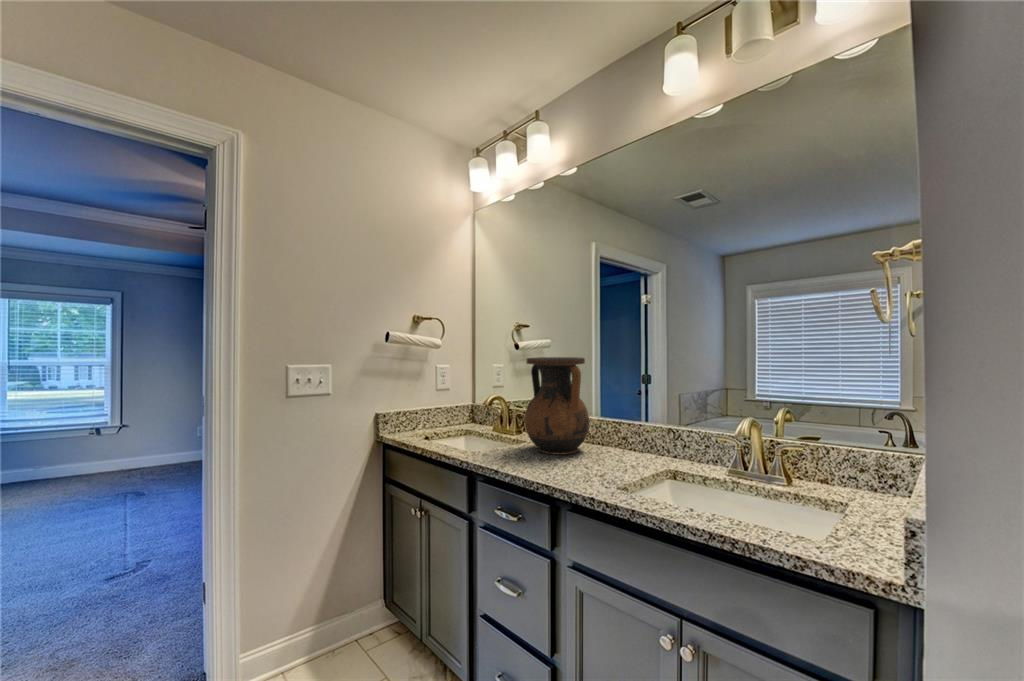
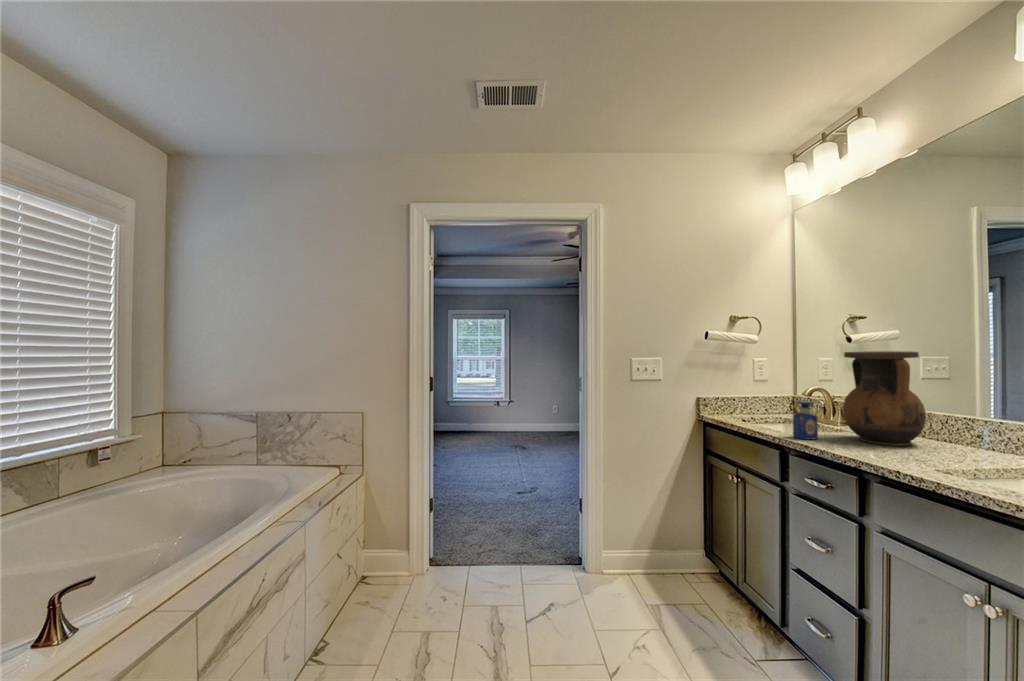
perfume bottle: none [481,414,505,460] -> present [793,400,818,439]

